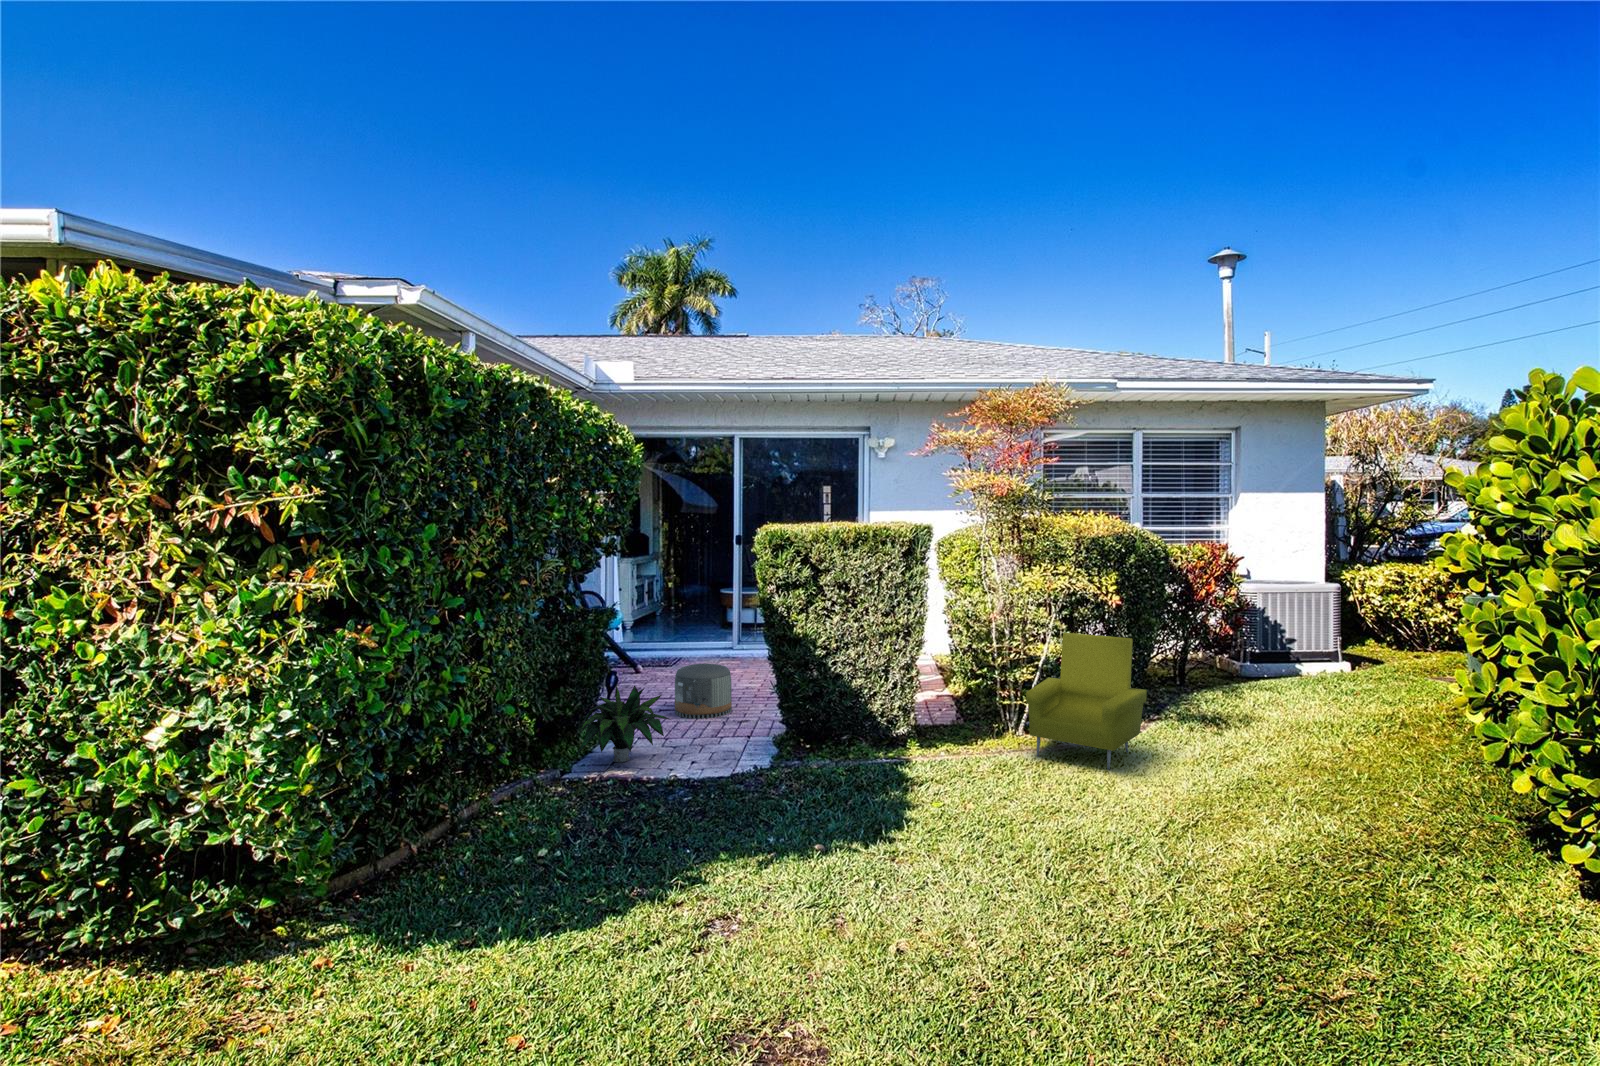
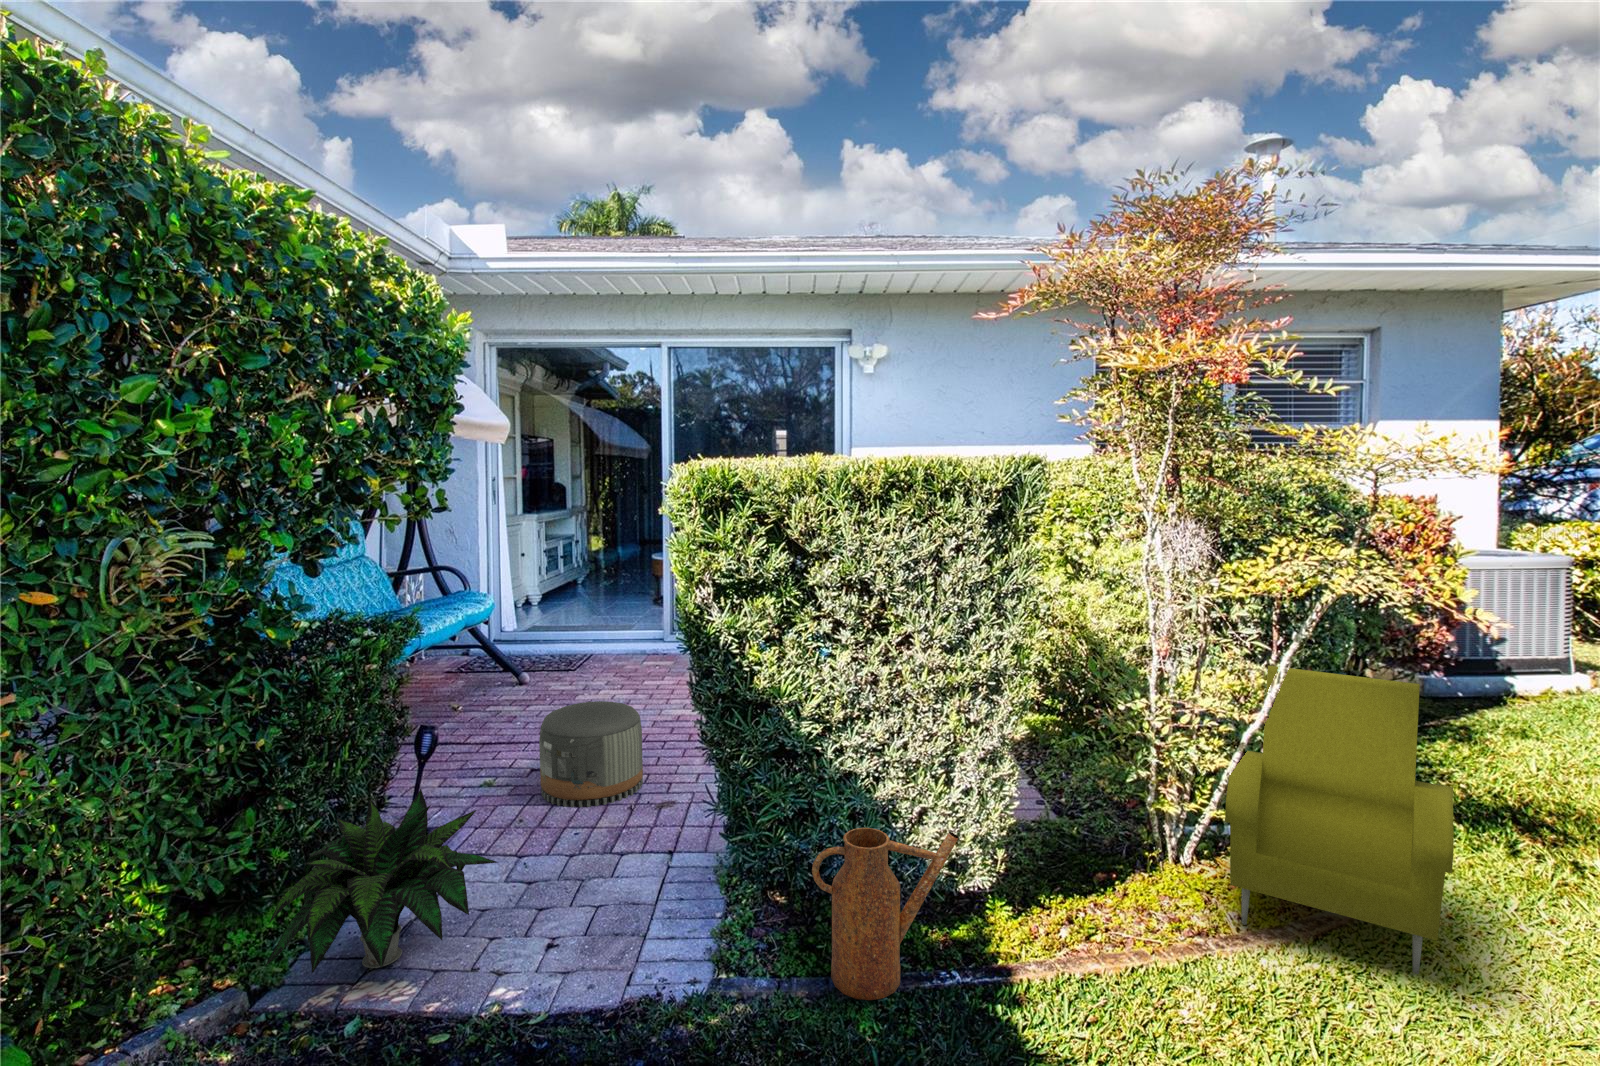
watering can: none [821,698,889,773] -> present [812,828,958,1000]

